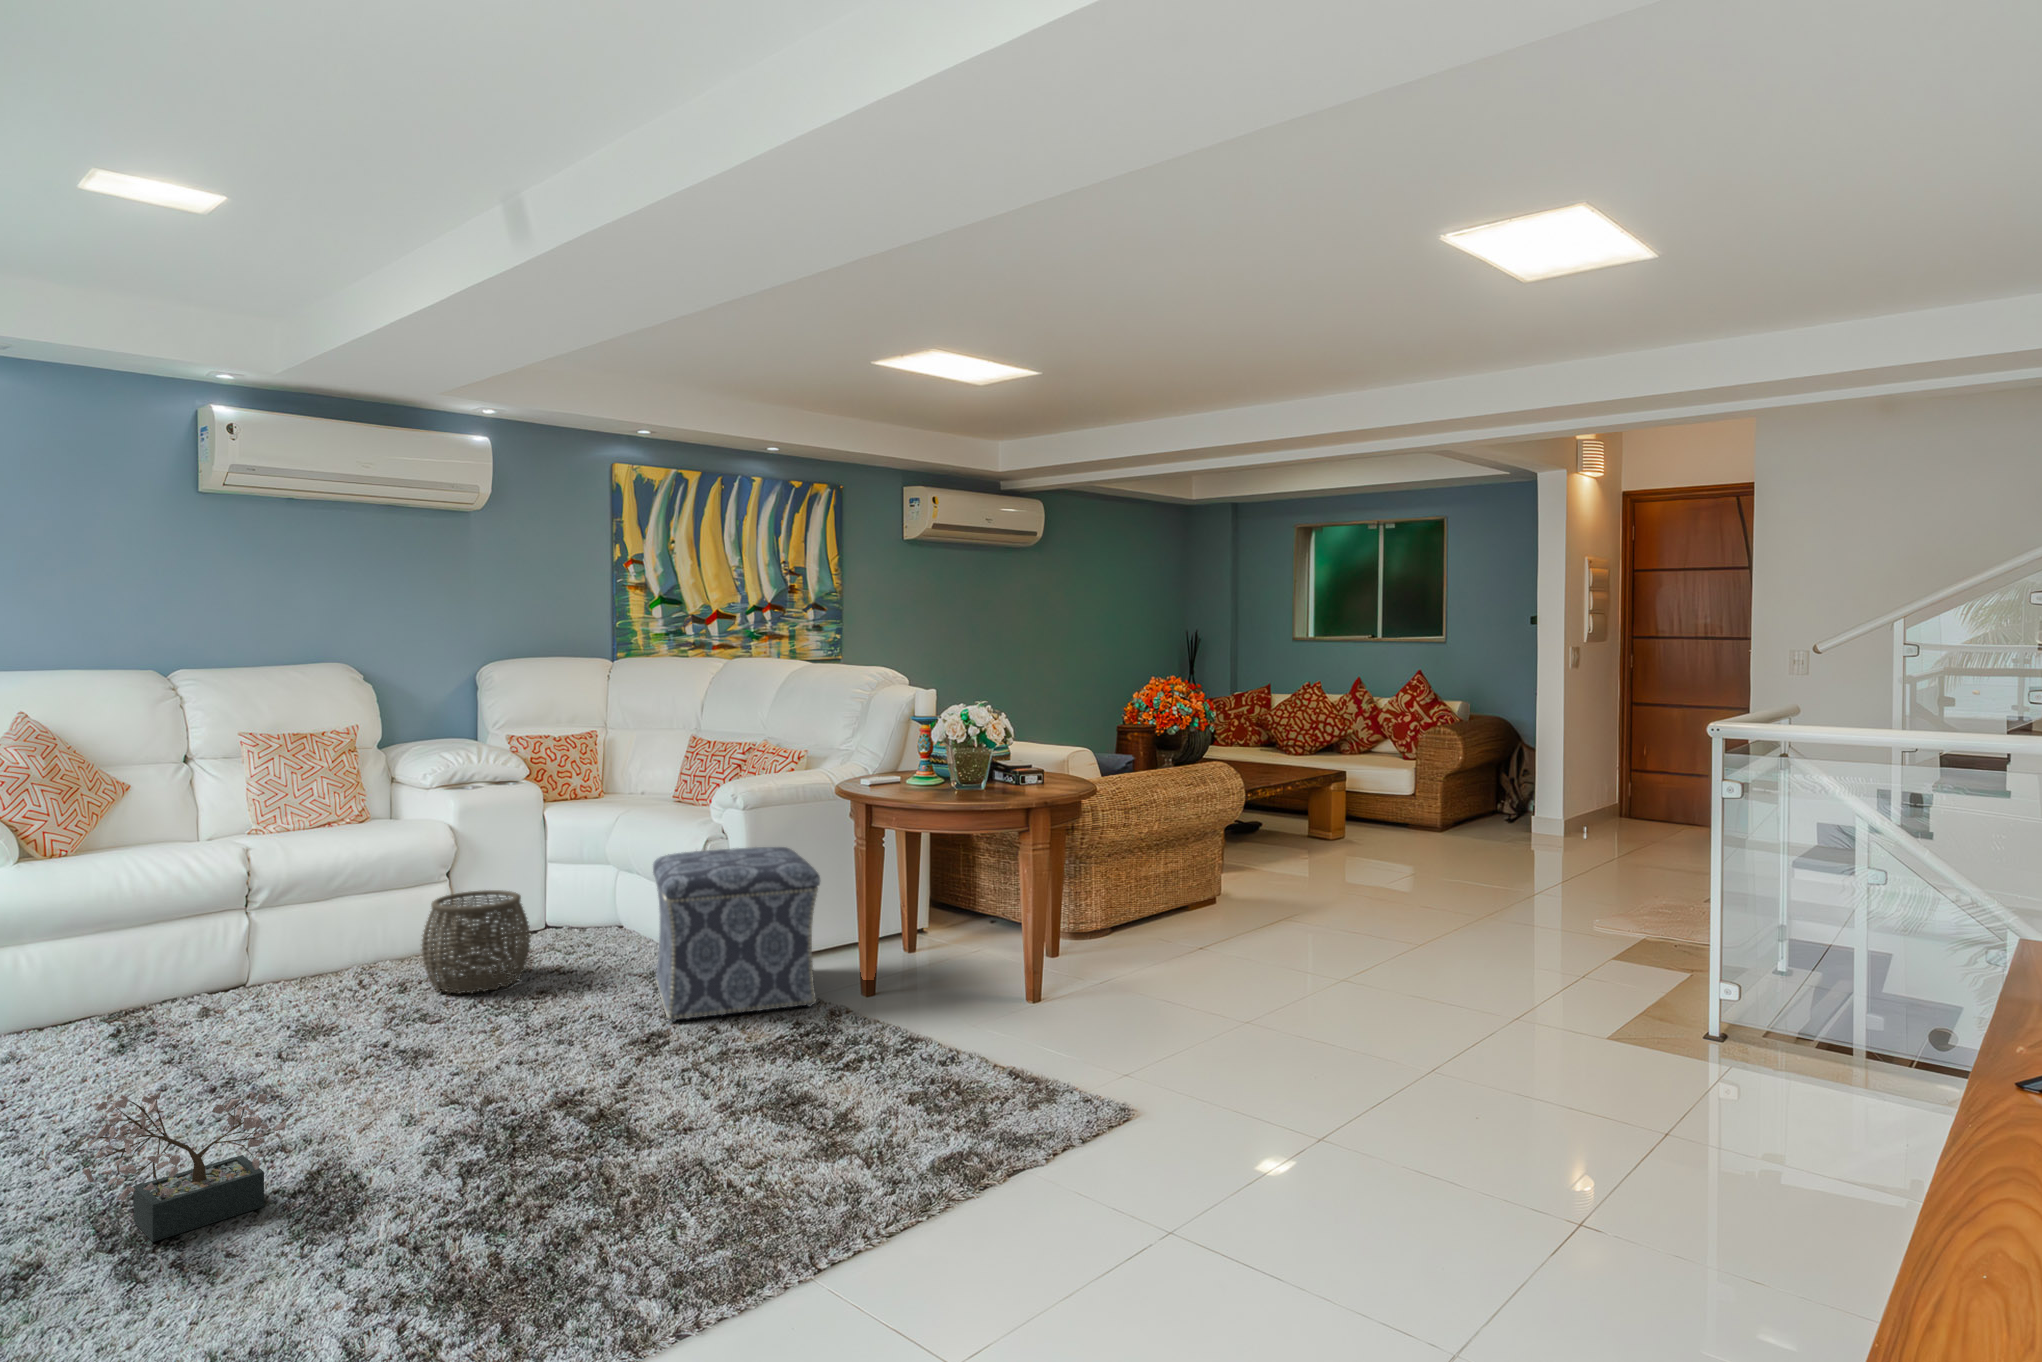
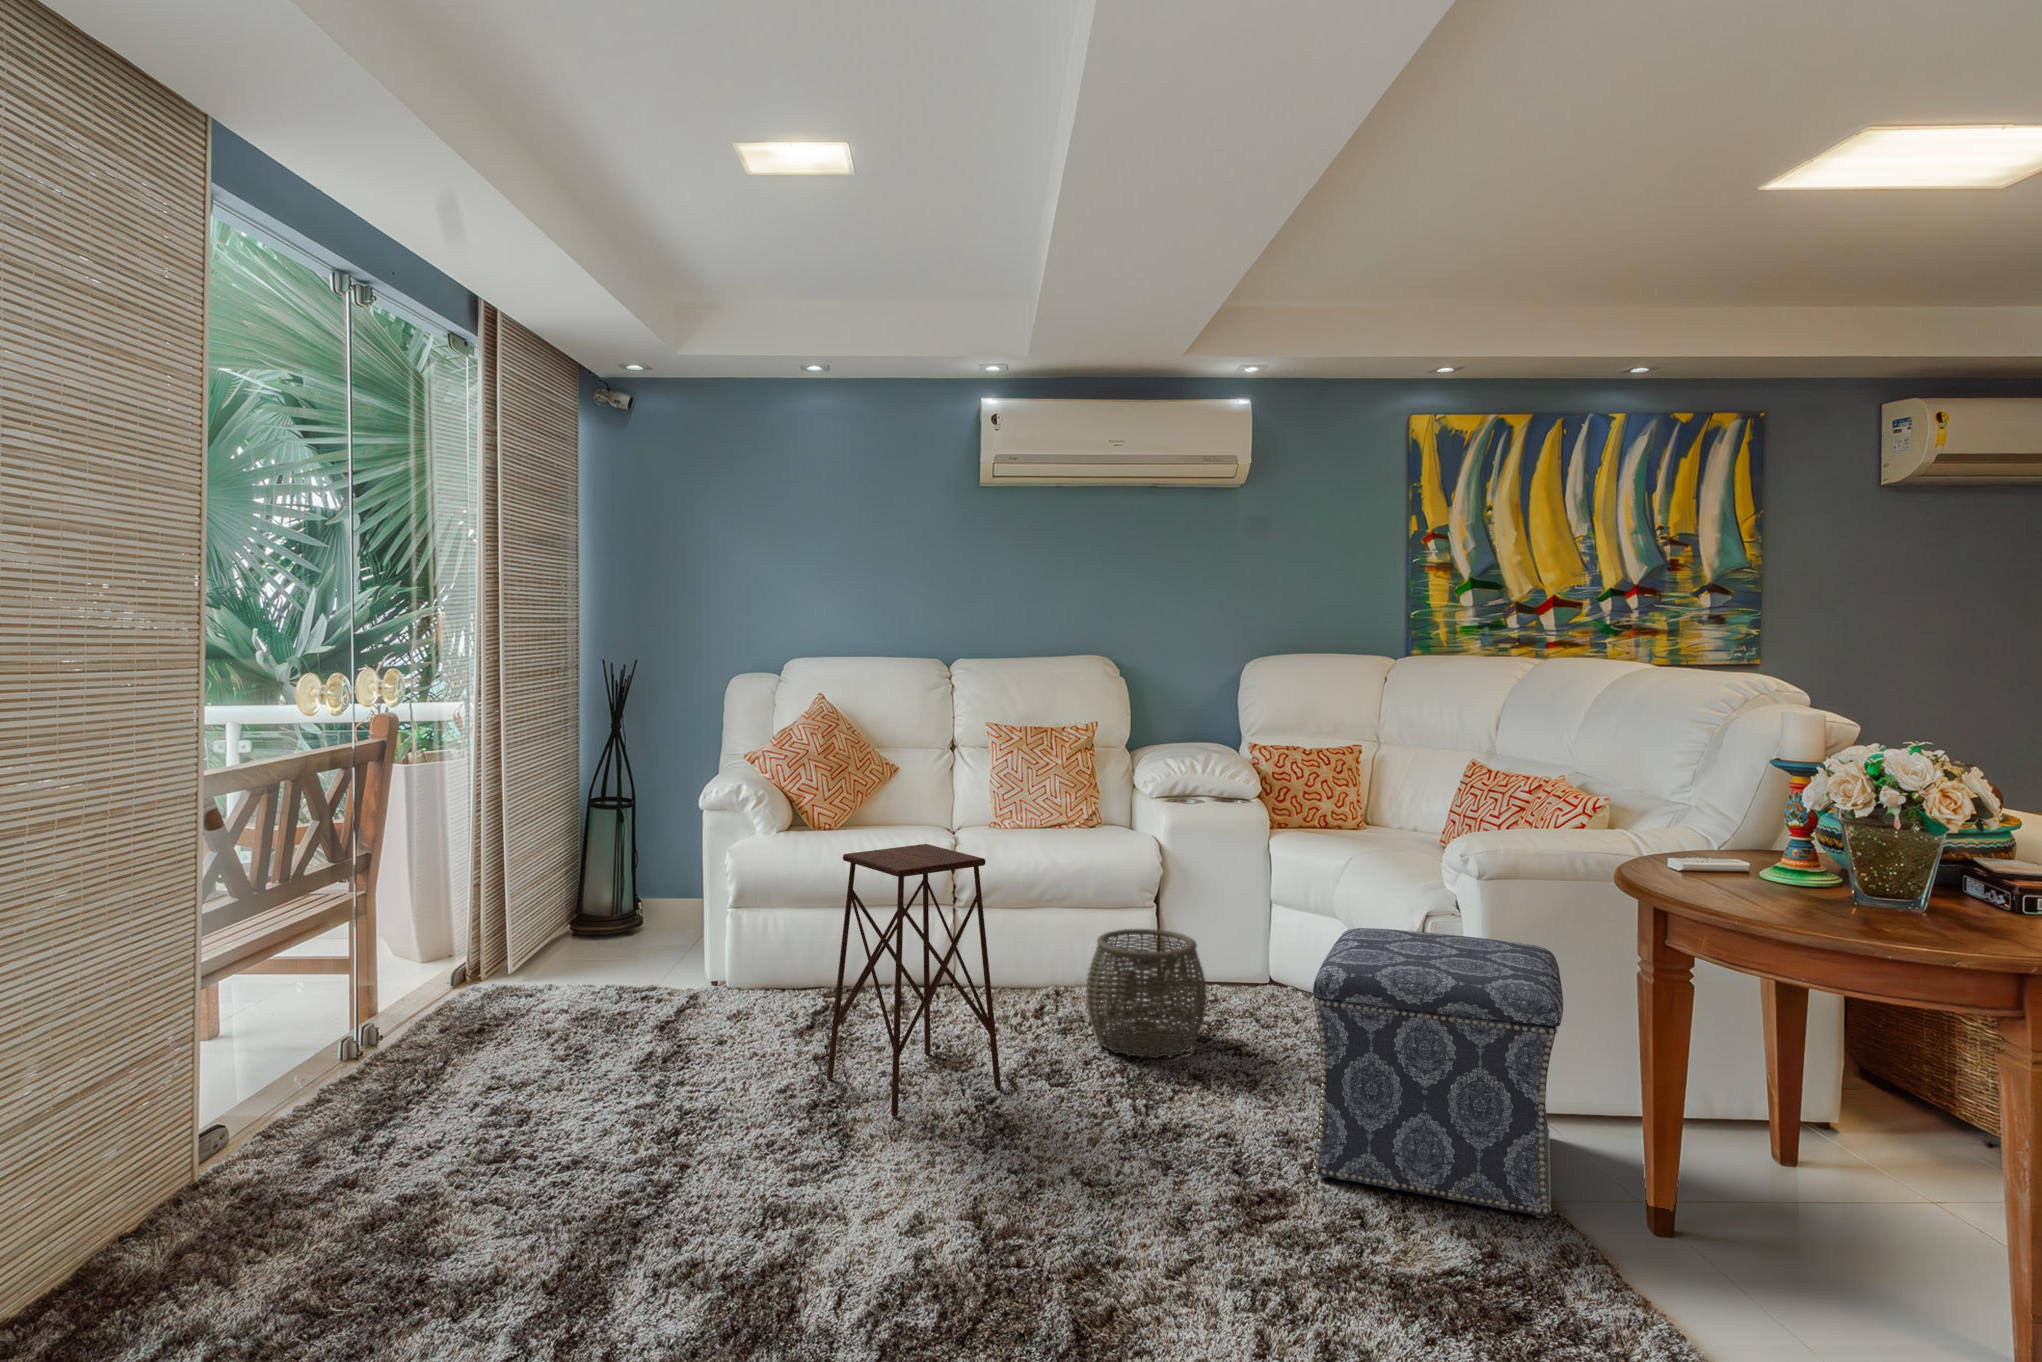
side table: none [196,841,381,1075] -> present [827,844,1001,1117]
decorative plant: present [83,1092,286,1242] -> none [551,1110,744,1296]

